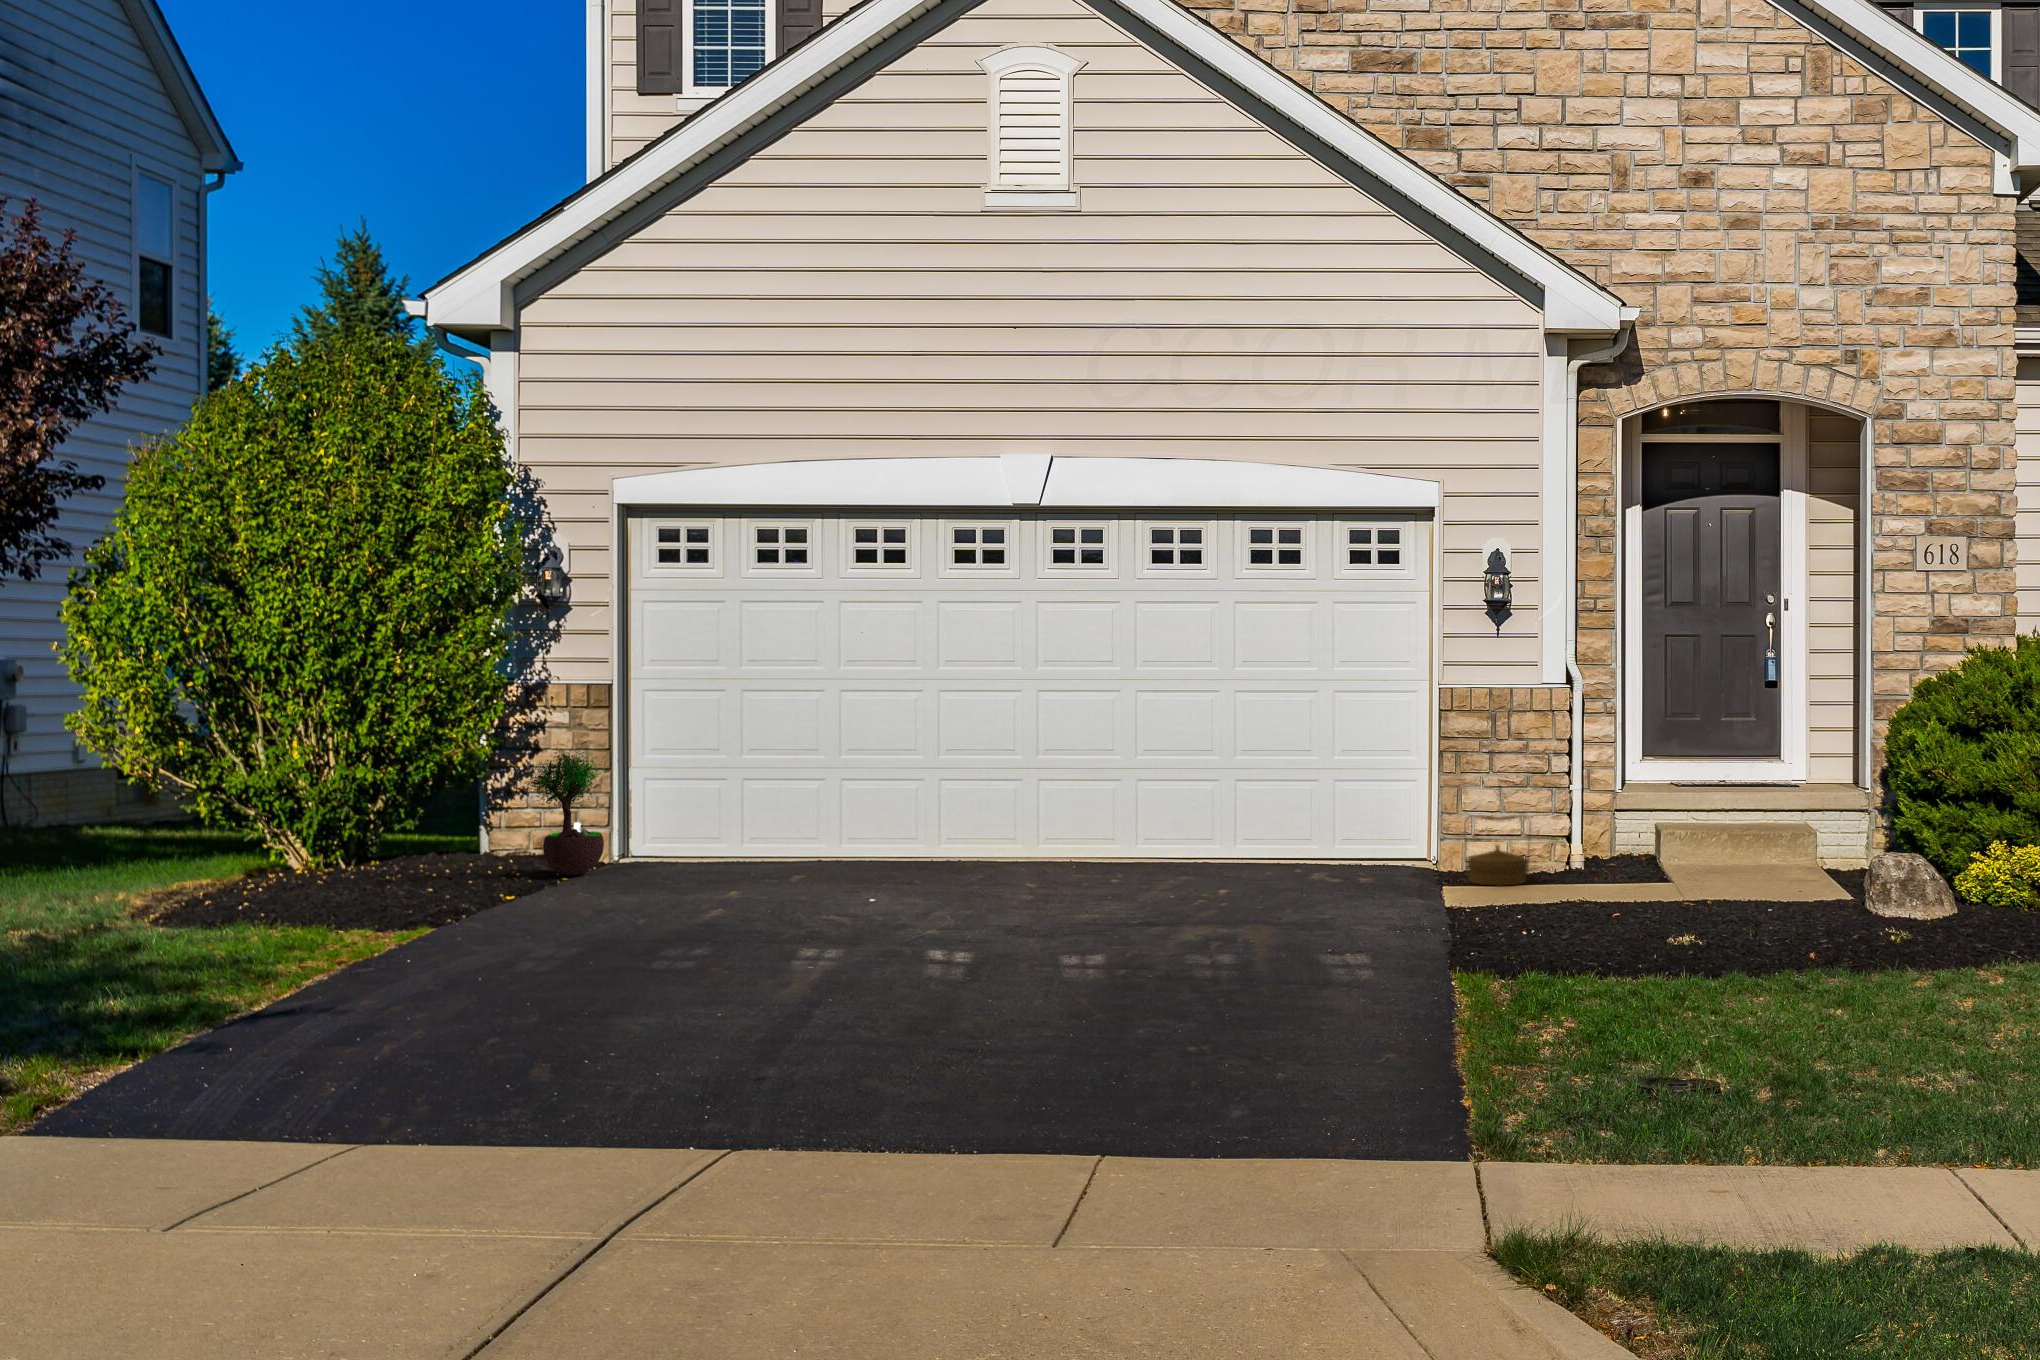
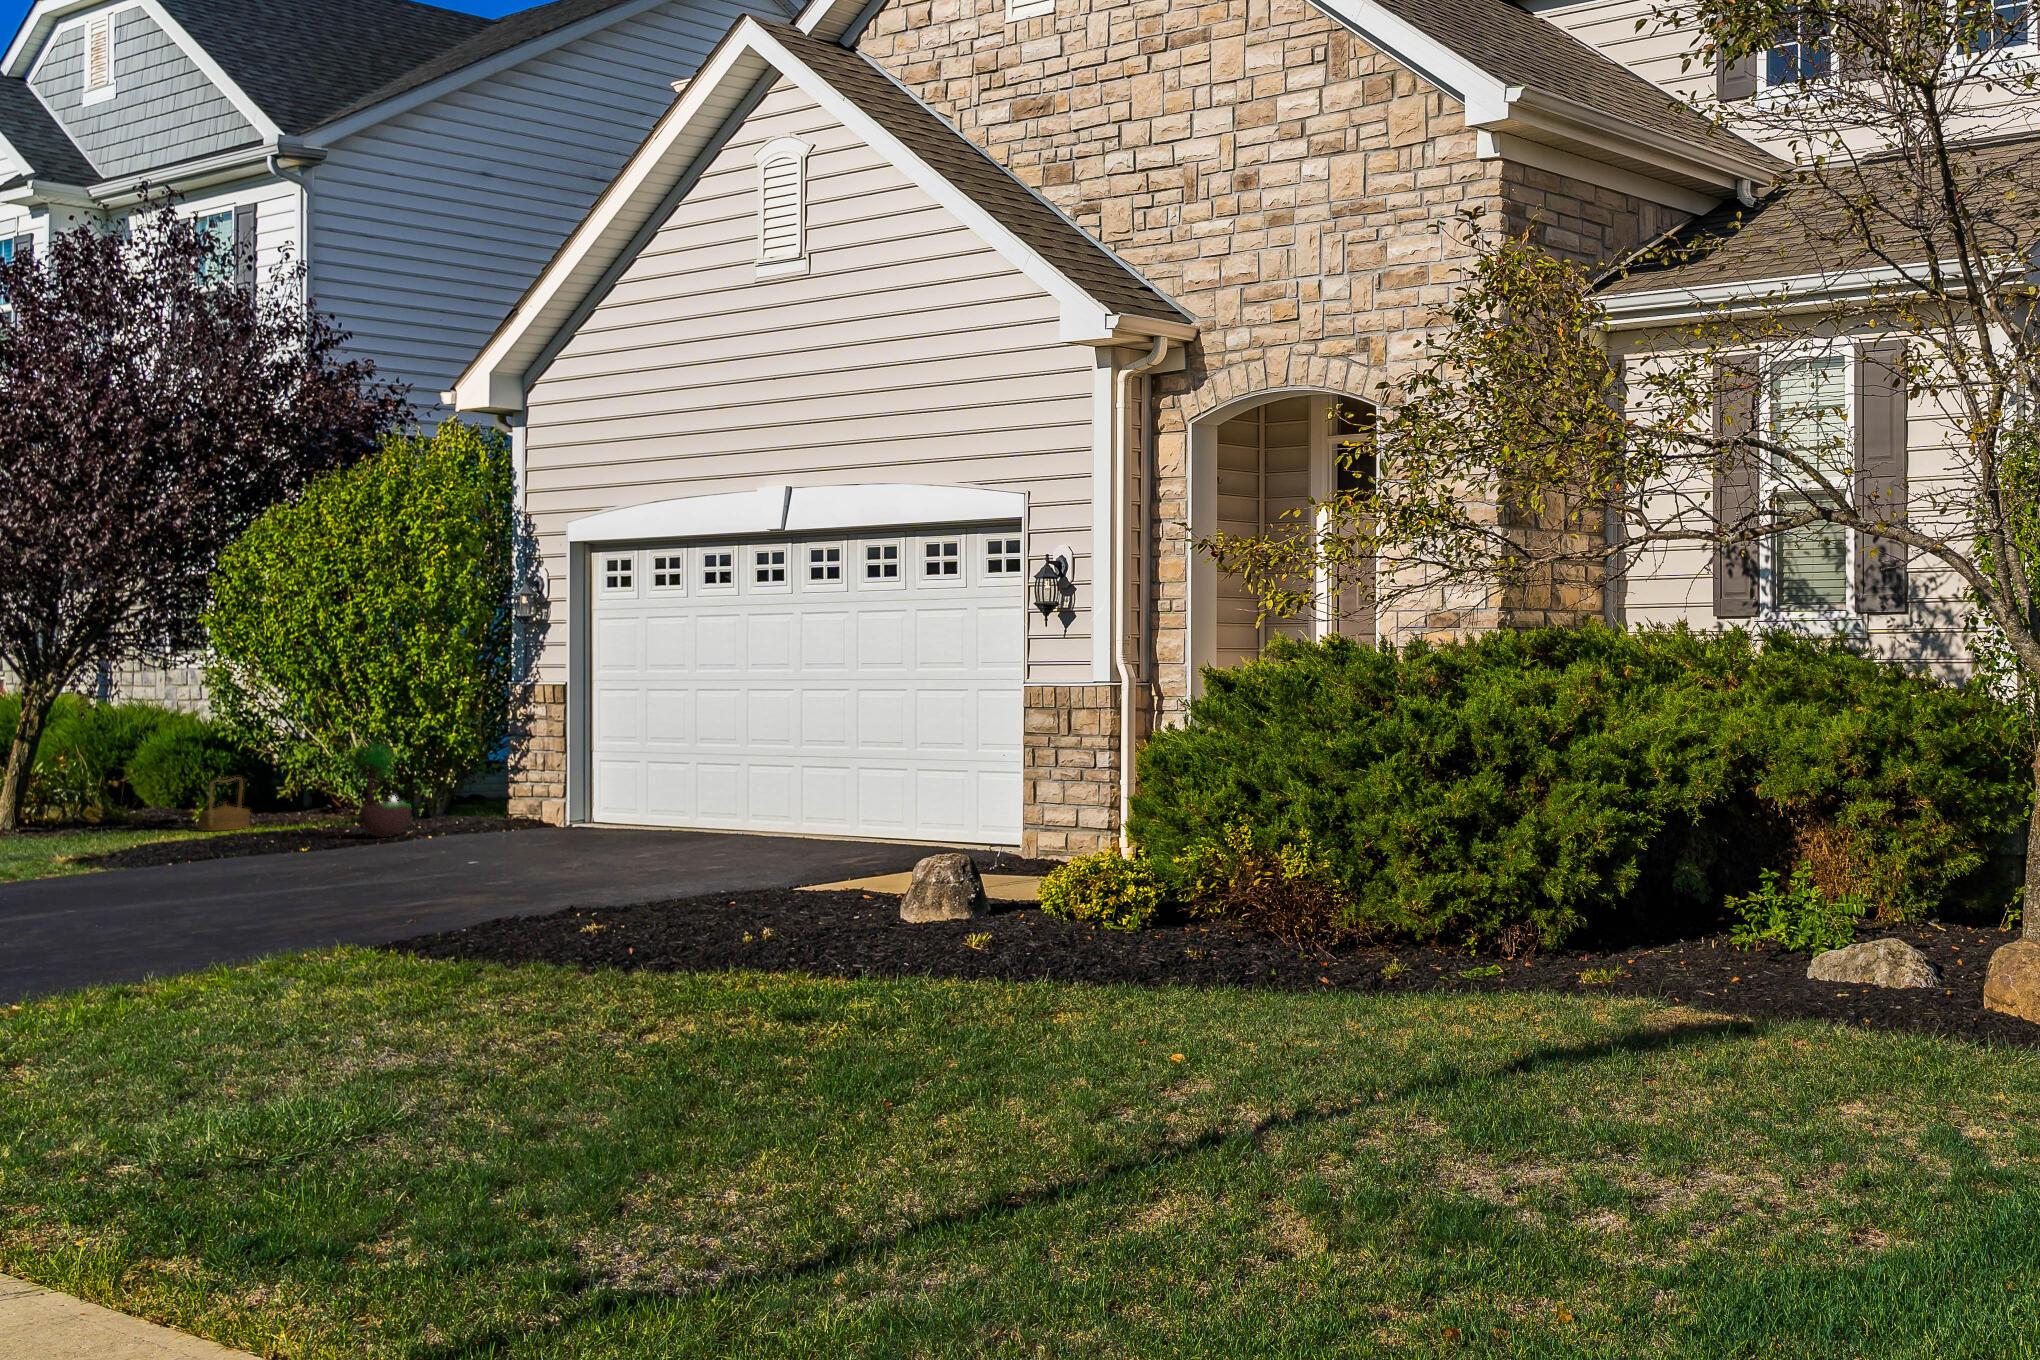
woven basket: present [1466,815,1529,886] -> present [199,778,251,831]

